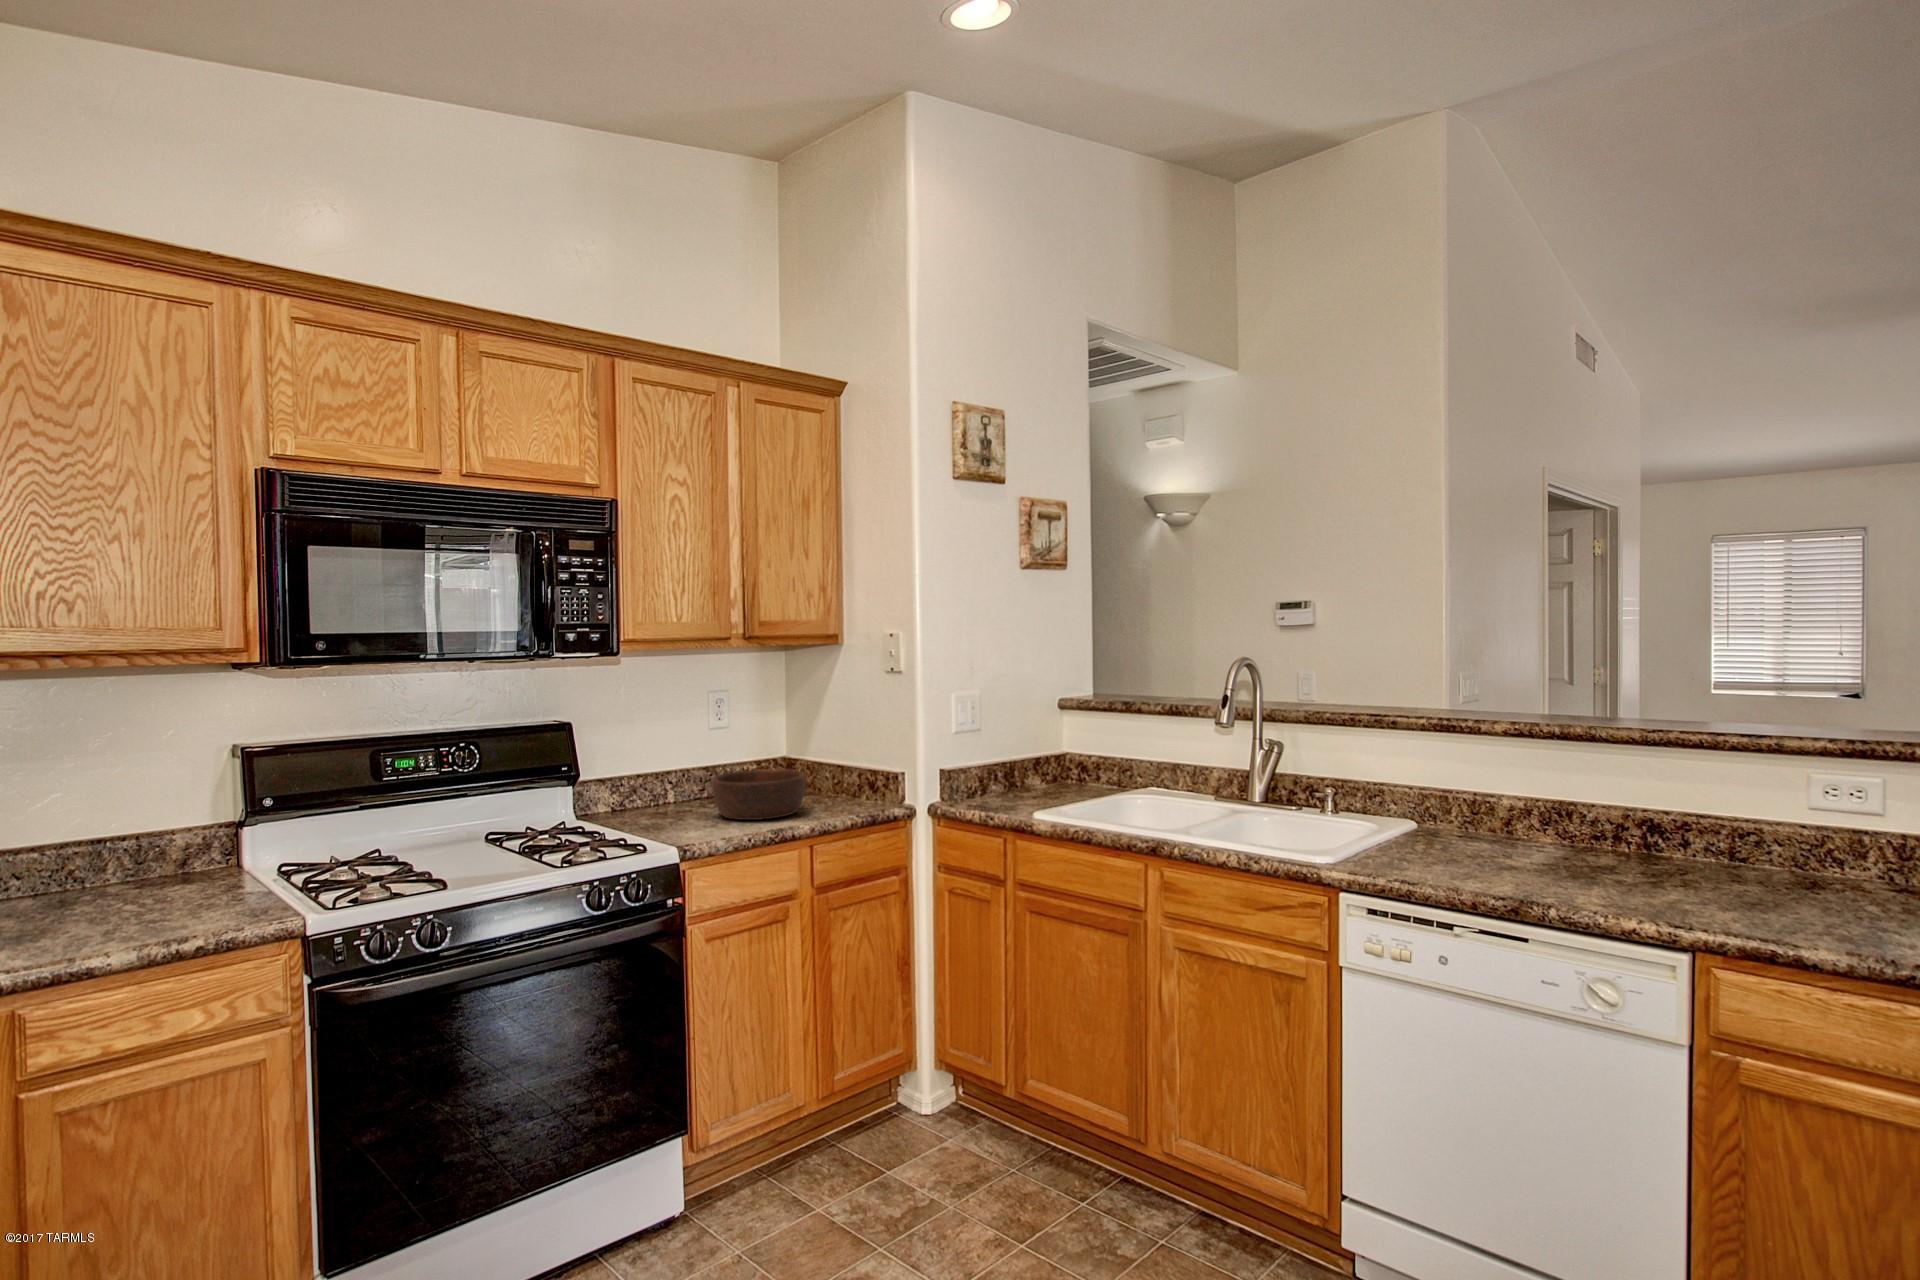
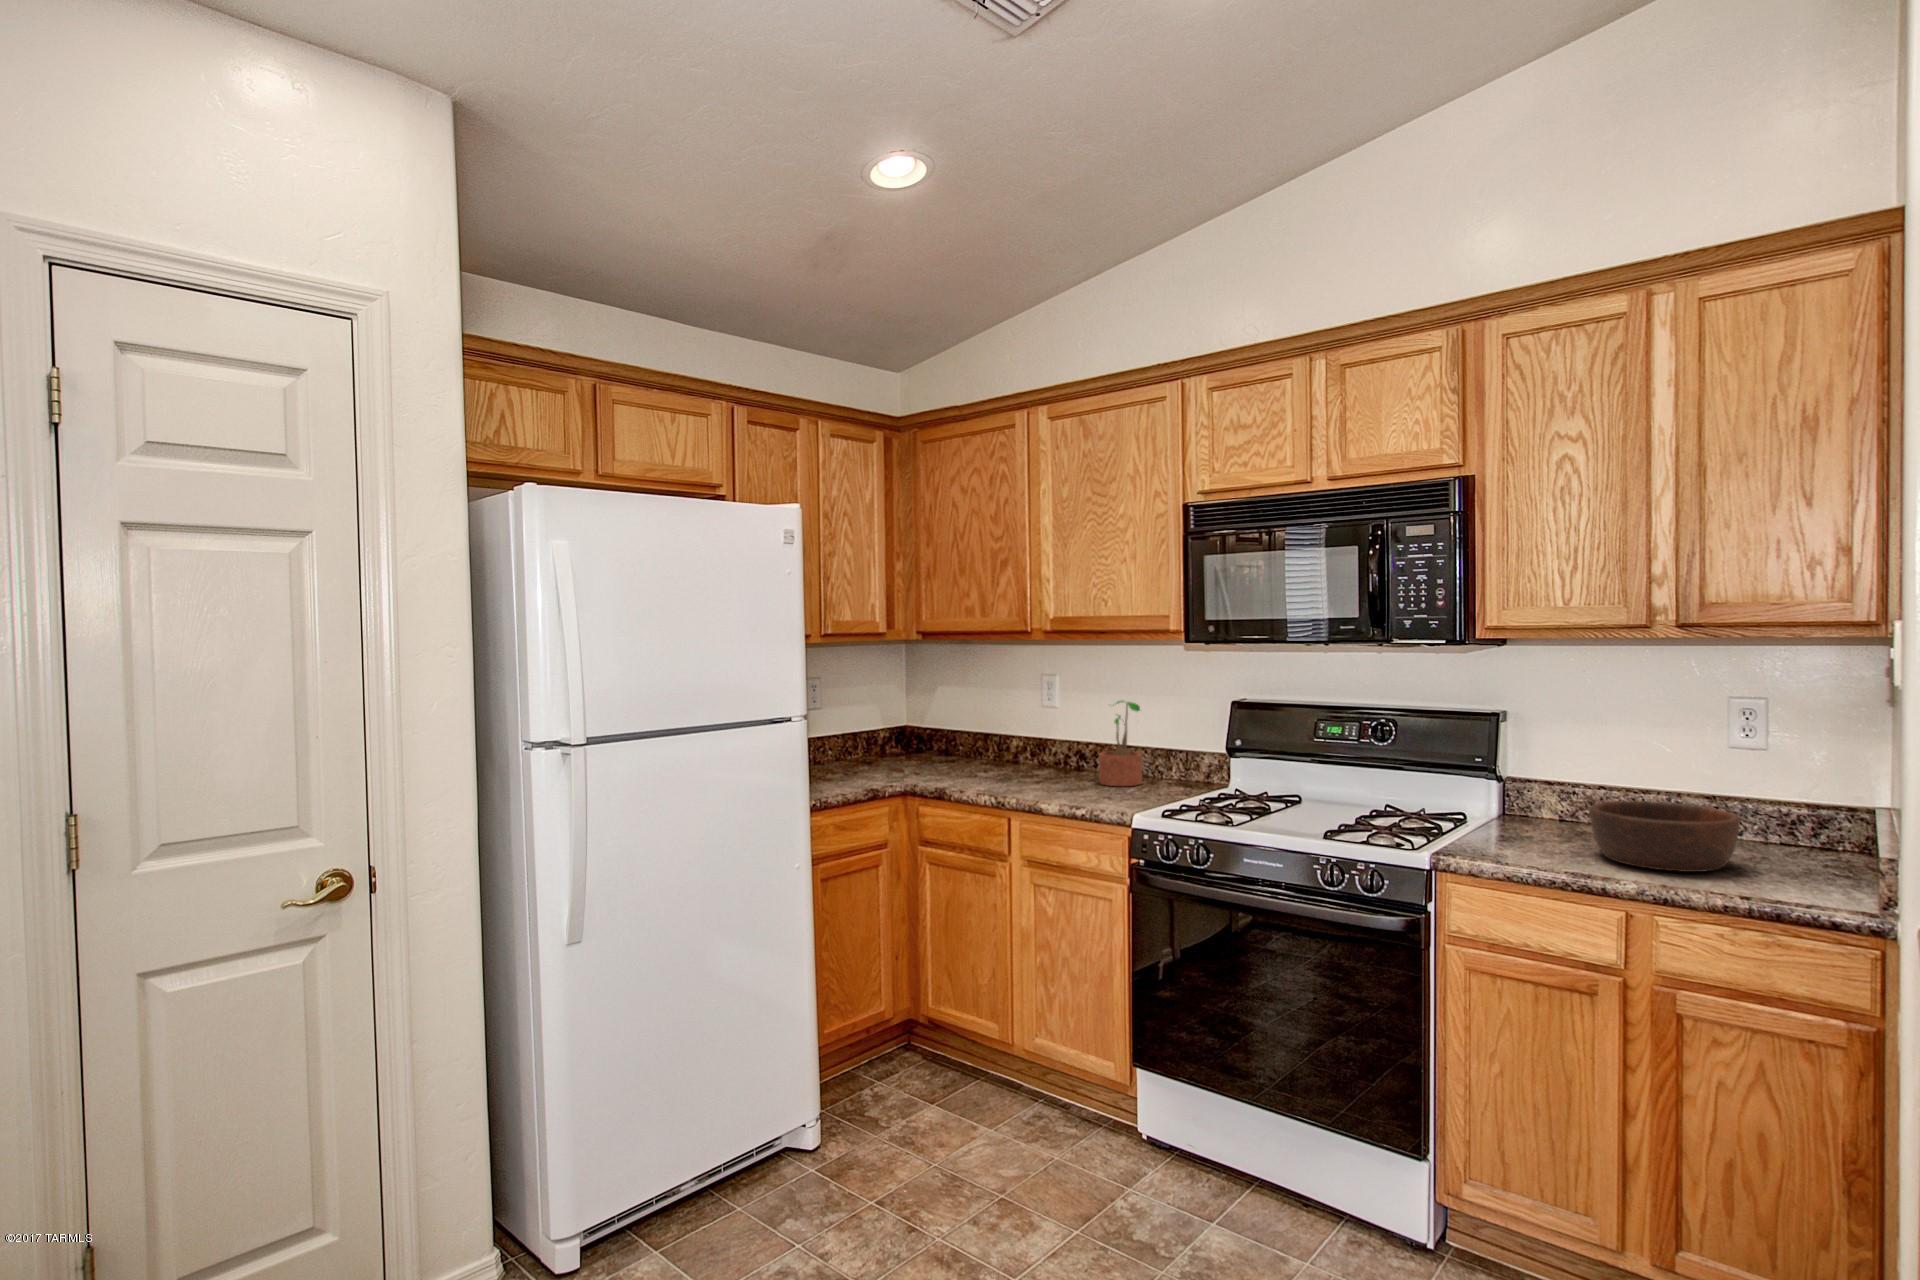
potted plant: none [40,773,140,919] -> present [1099,701,1142,786]

